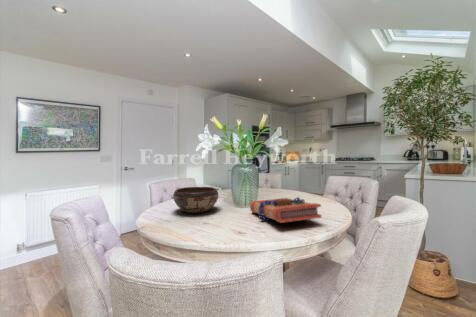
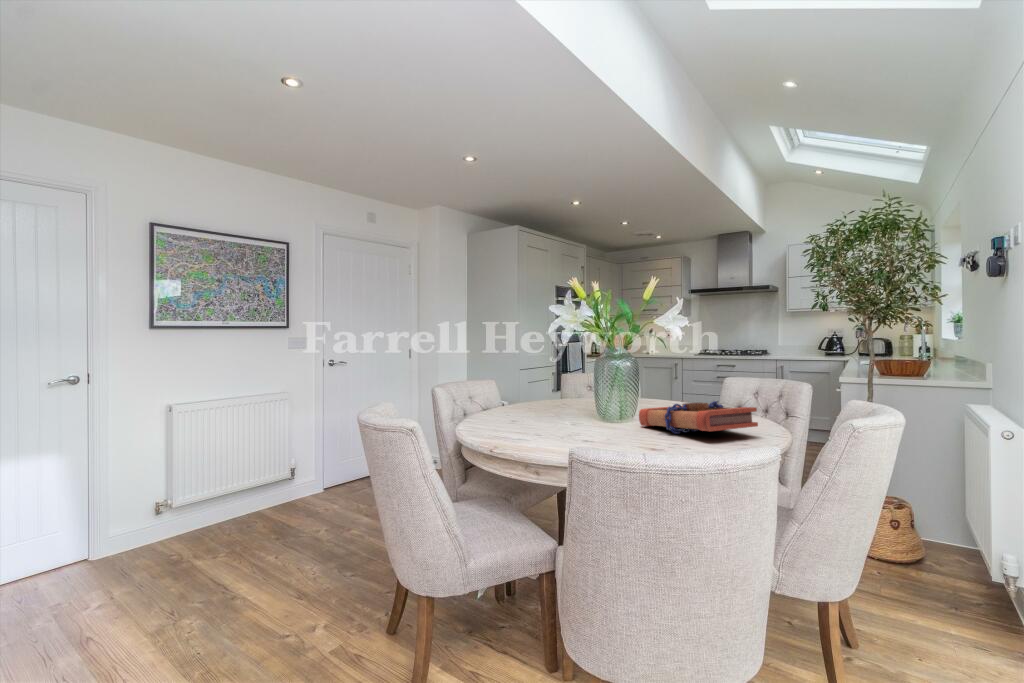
decorative bowl: present [173,187,218,213] -> none [517,389,587,428]

